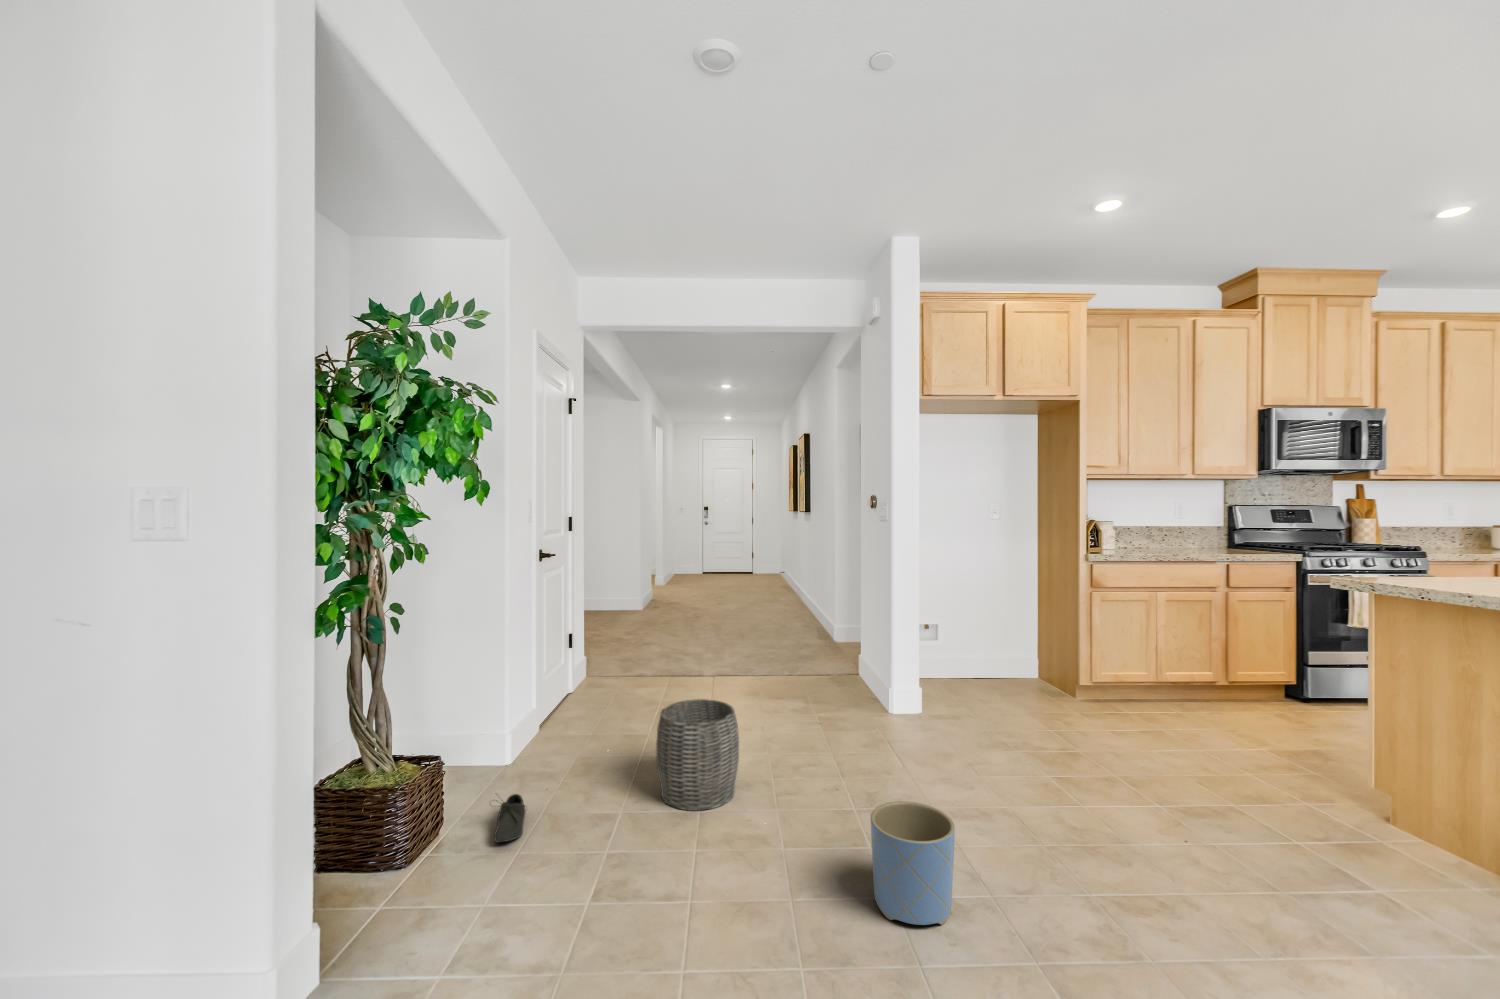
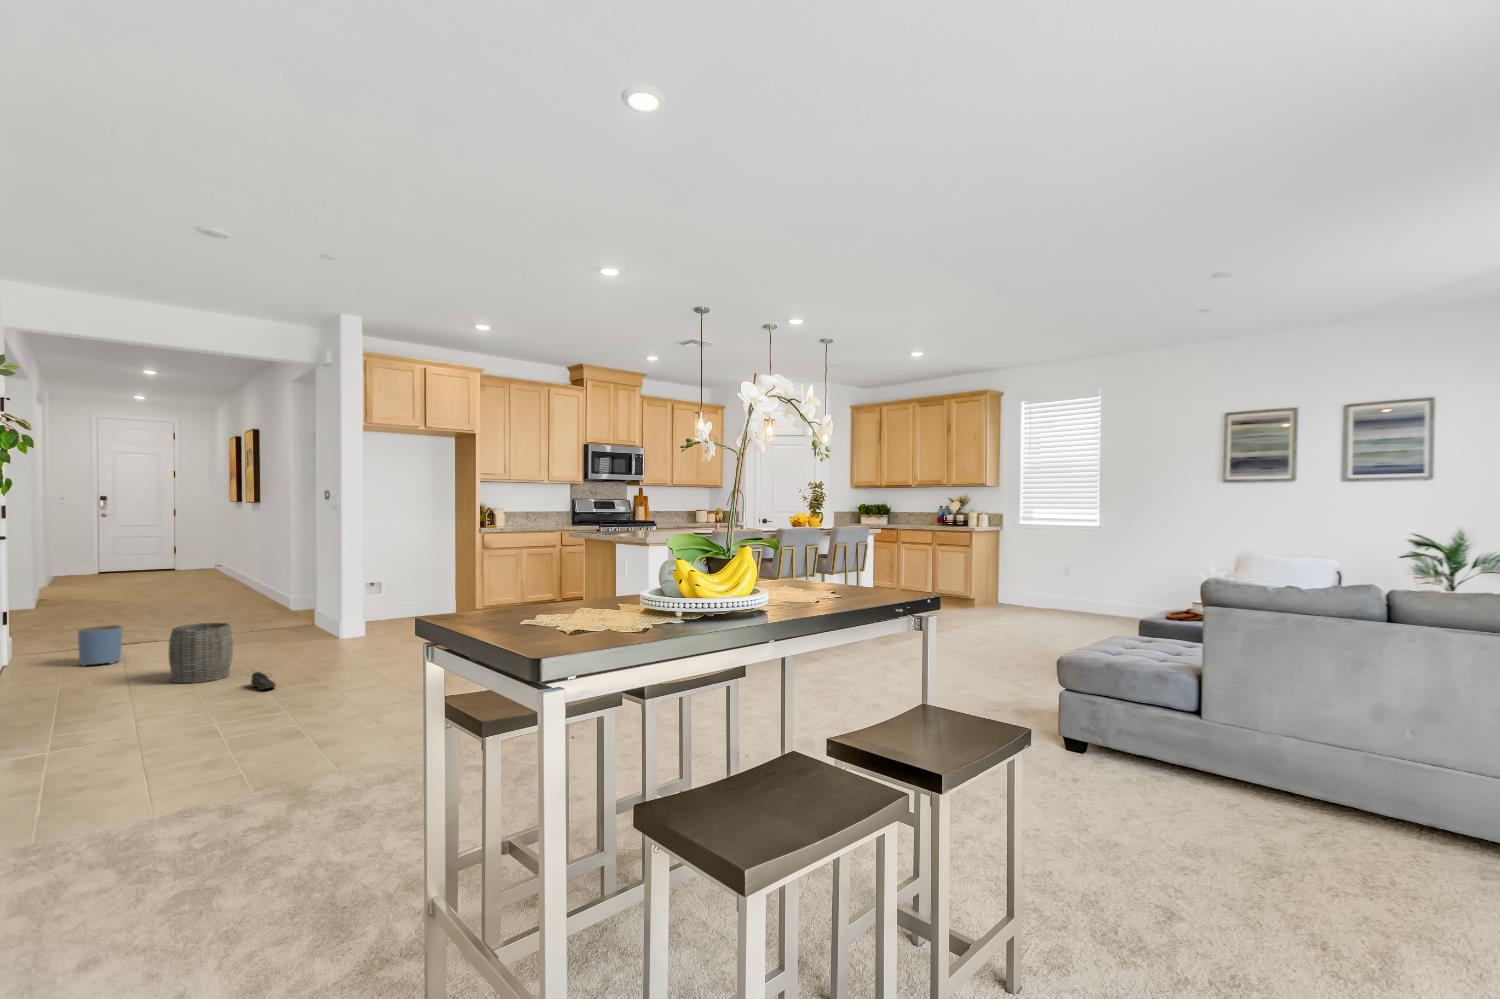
shoe: present [494,794,526,842] -> present [251,672,276,690]
planter: present [871,801,955,925] -> present [78,625,122,666]

